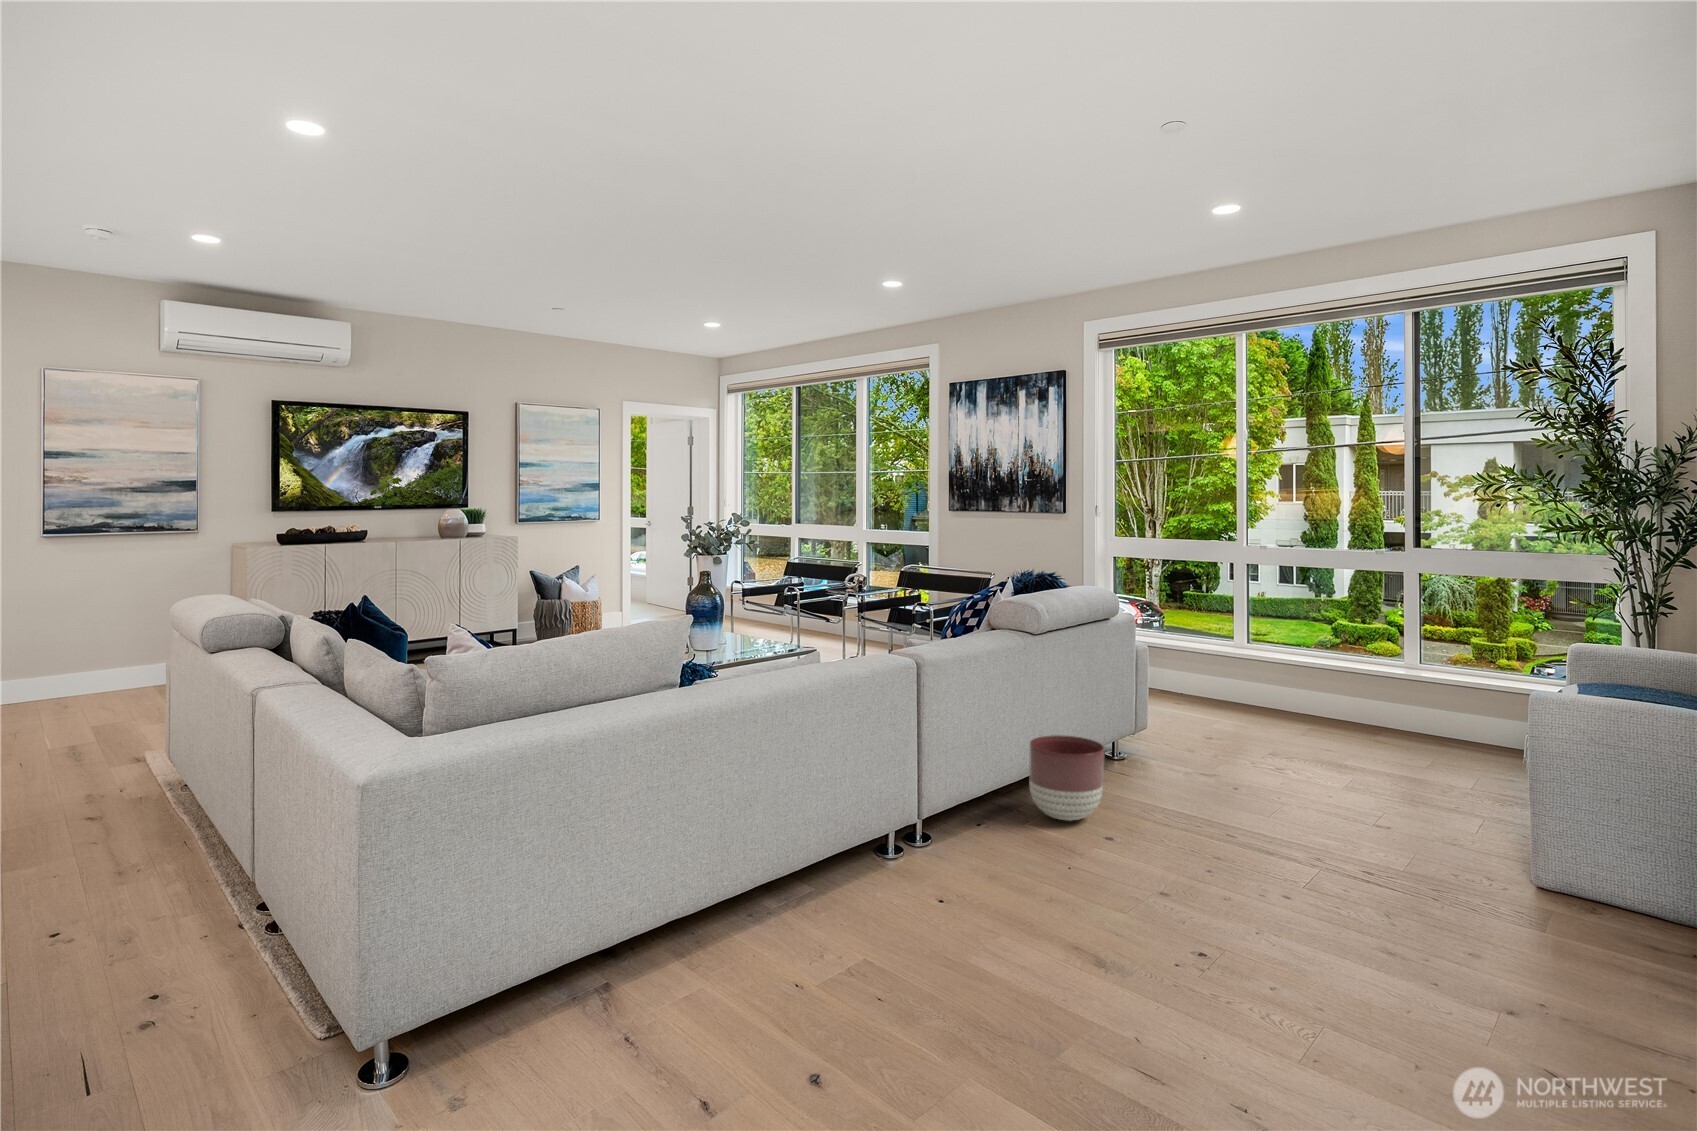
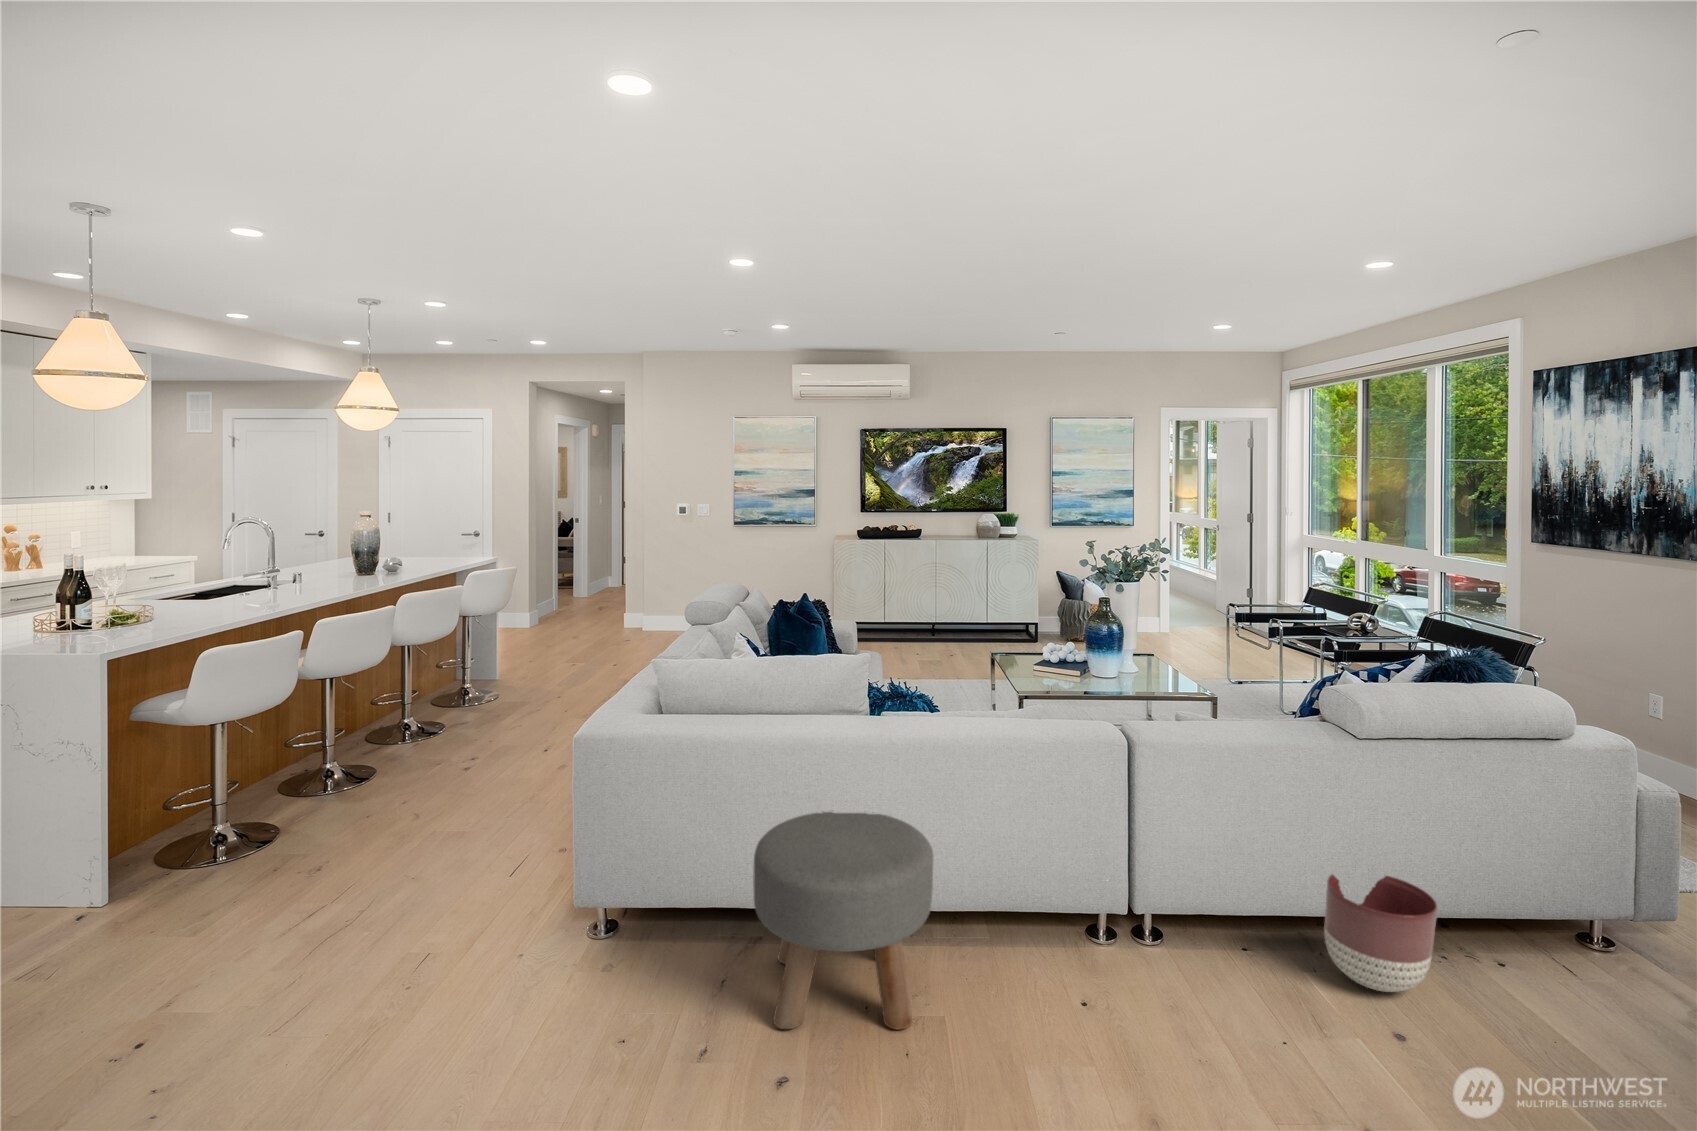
ottoman: none [632,777,841,1039] -> present [753,812,933,1029]

